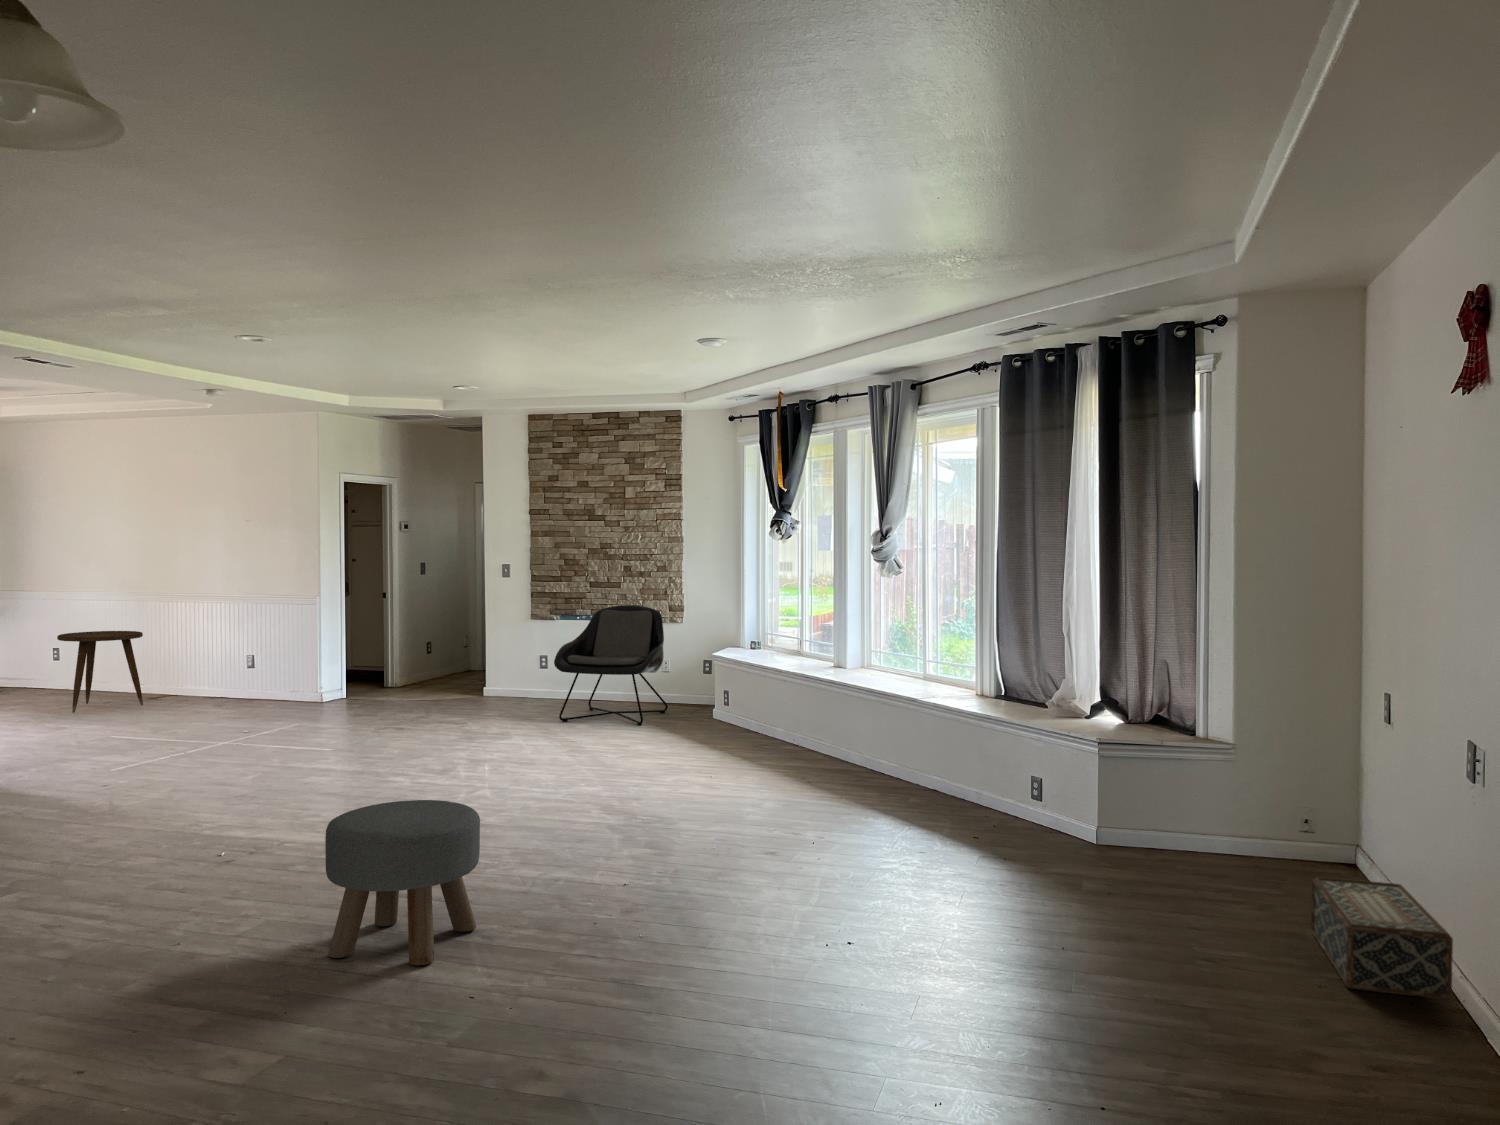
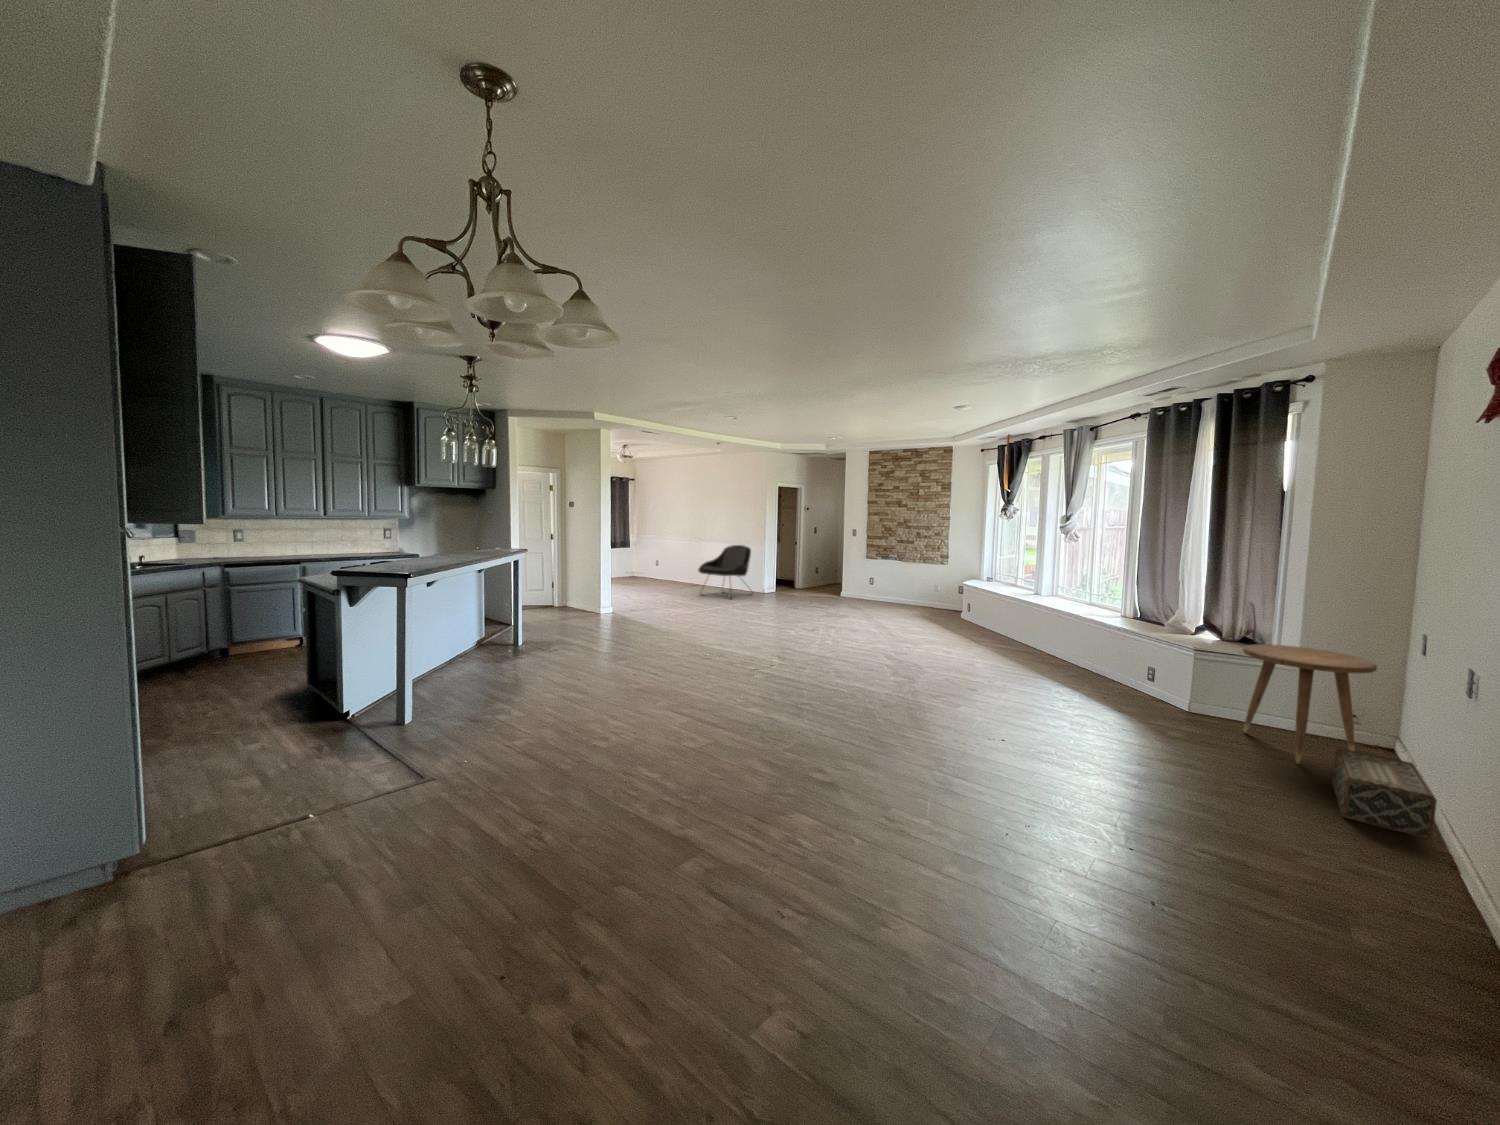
lounge chair: present [554,605,668,725] -> present [699,545,751,595]
side table: present [57,631,143,713] -> present [1243,644,1377,764]
ottoman: present [325,800,480,965] -> none [750,638,818,711]

